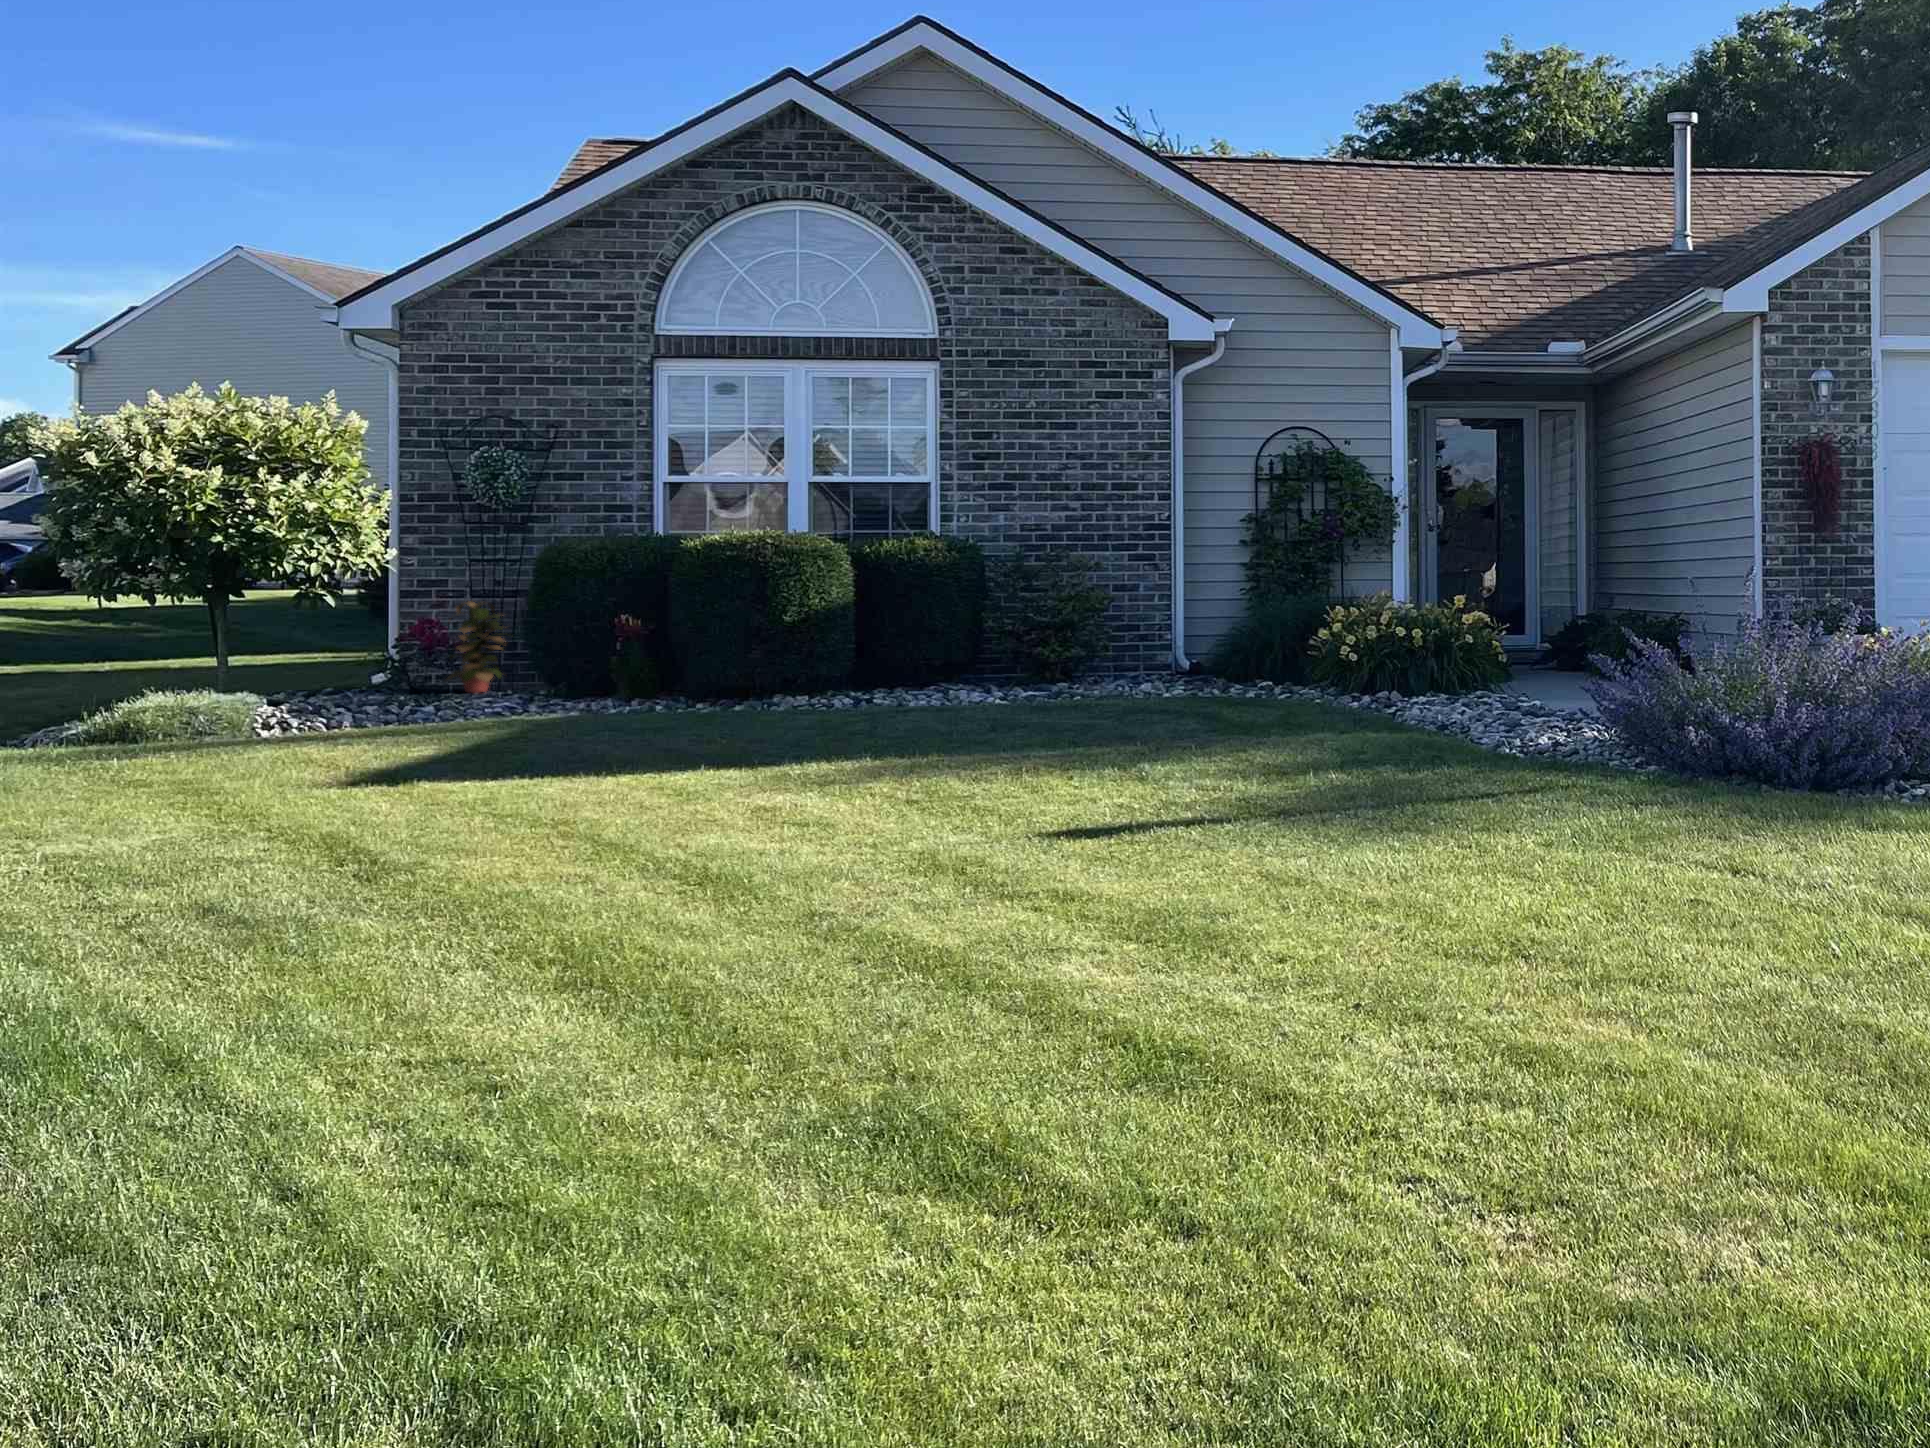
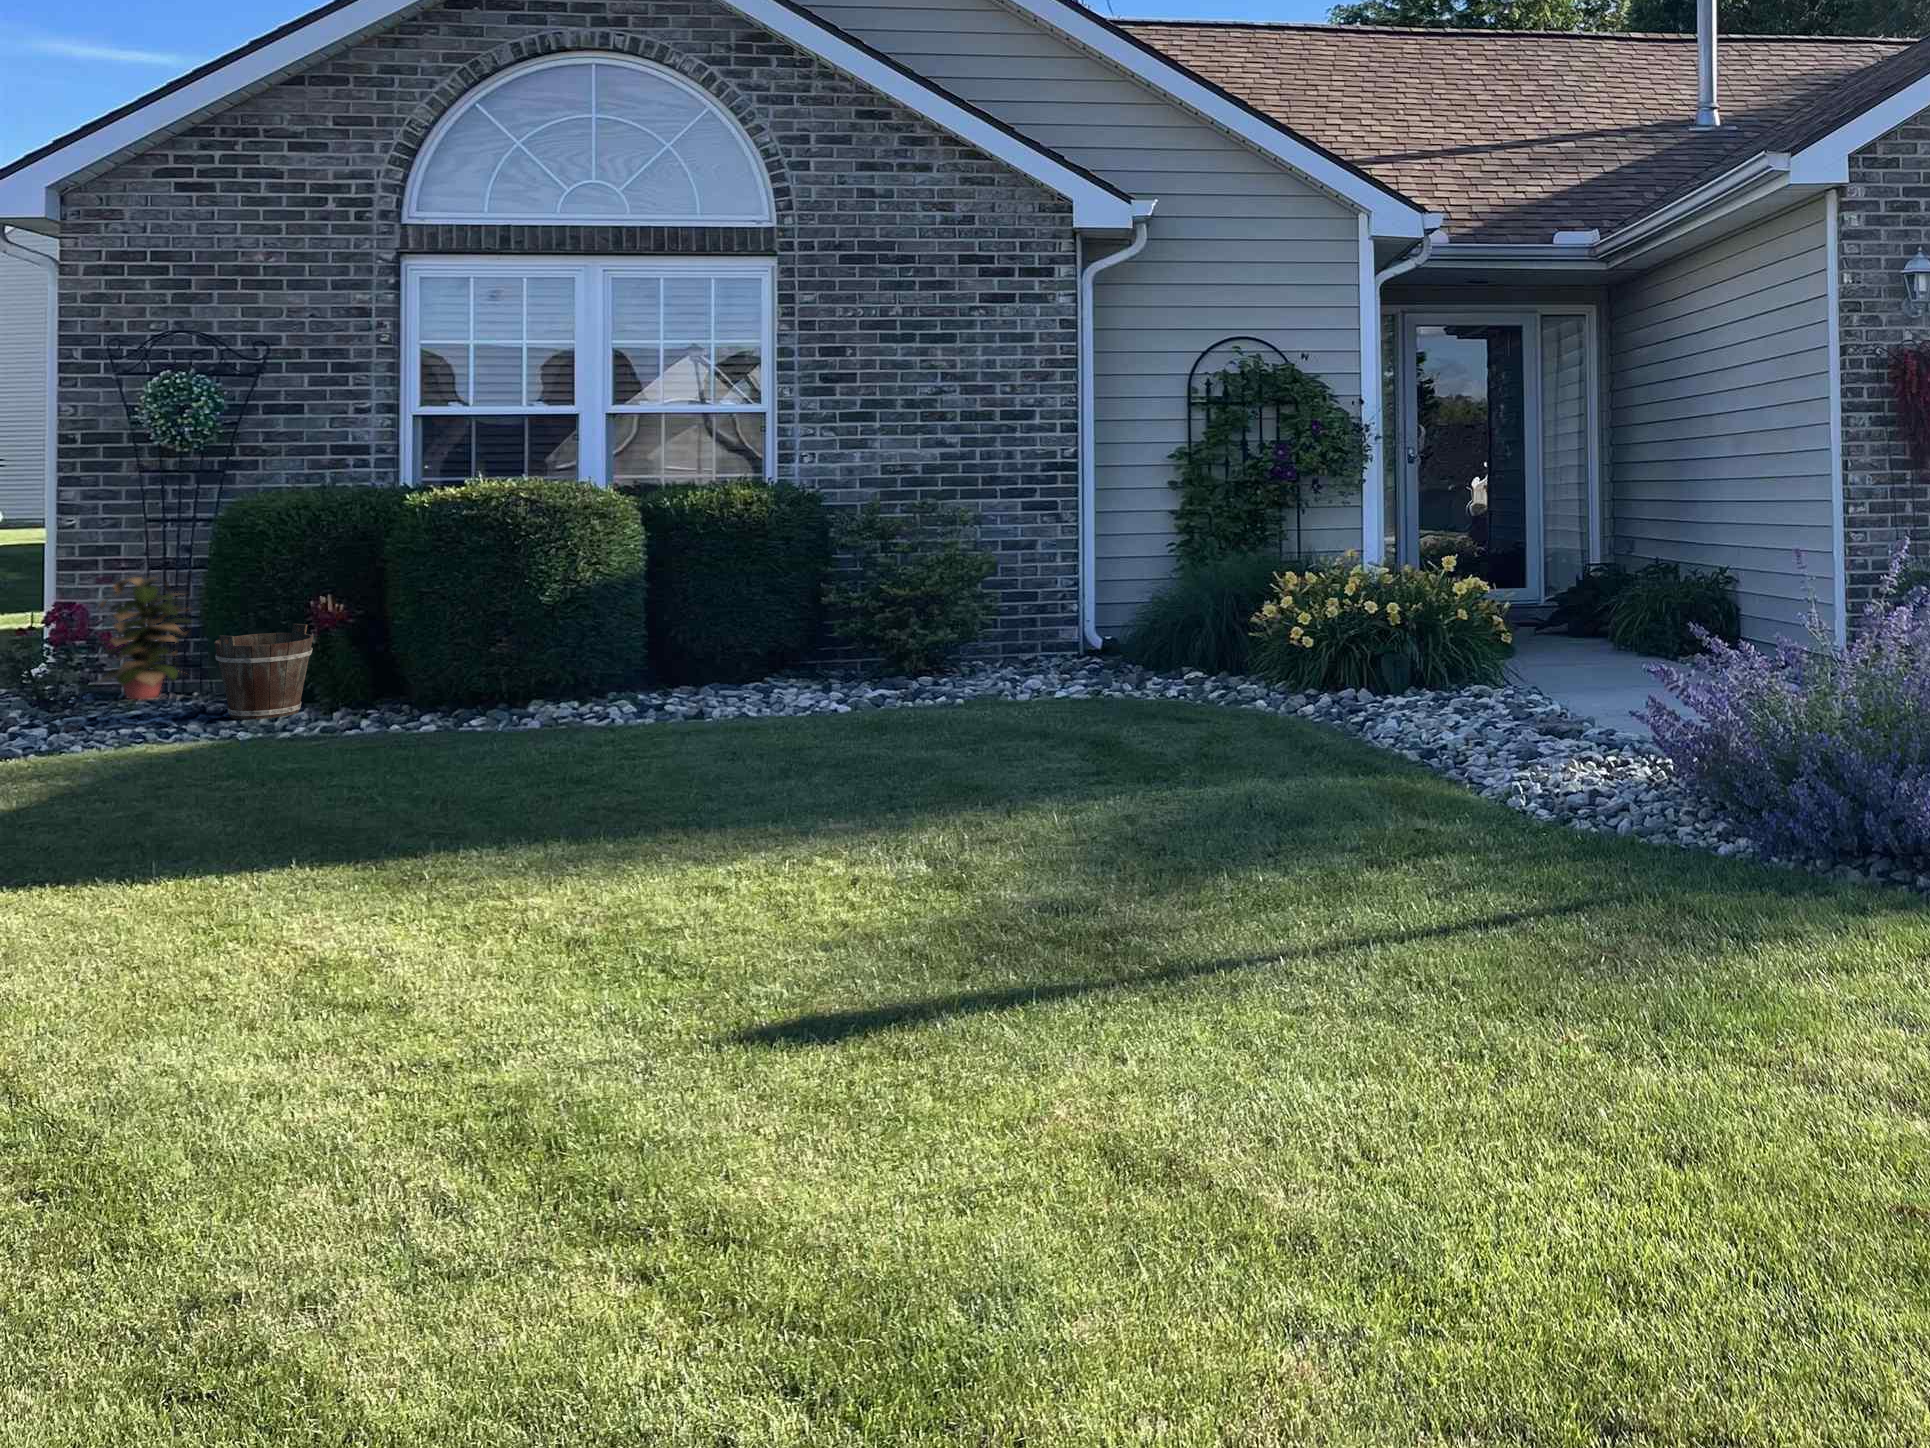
bucket: none [549,635,617,703] -> present [215,624,313,720]

